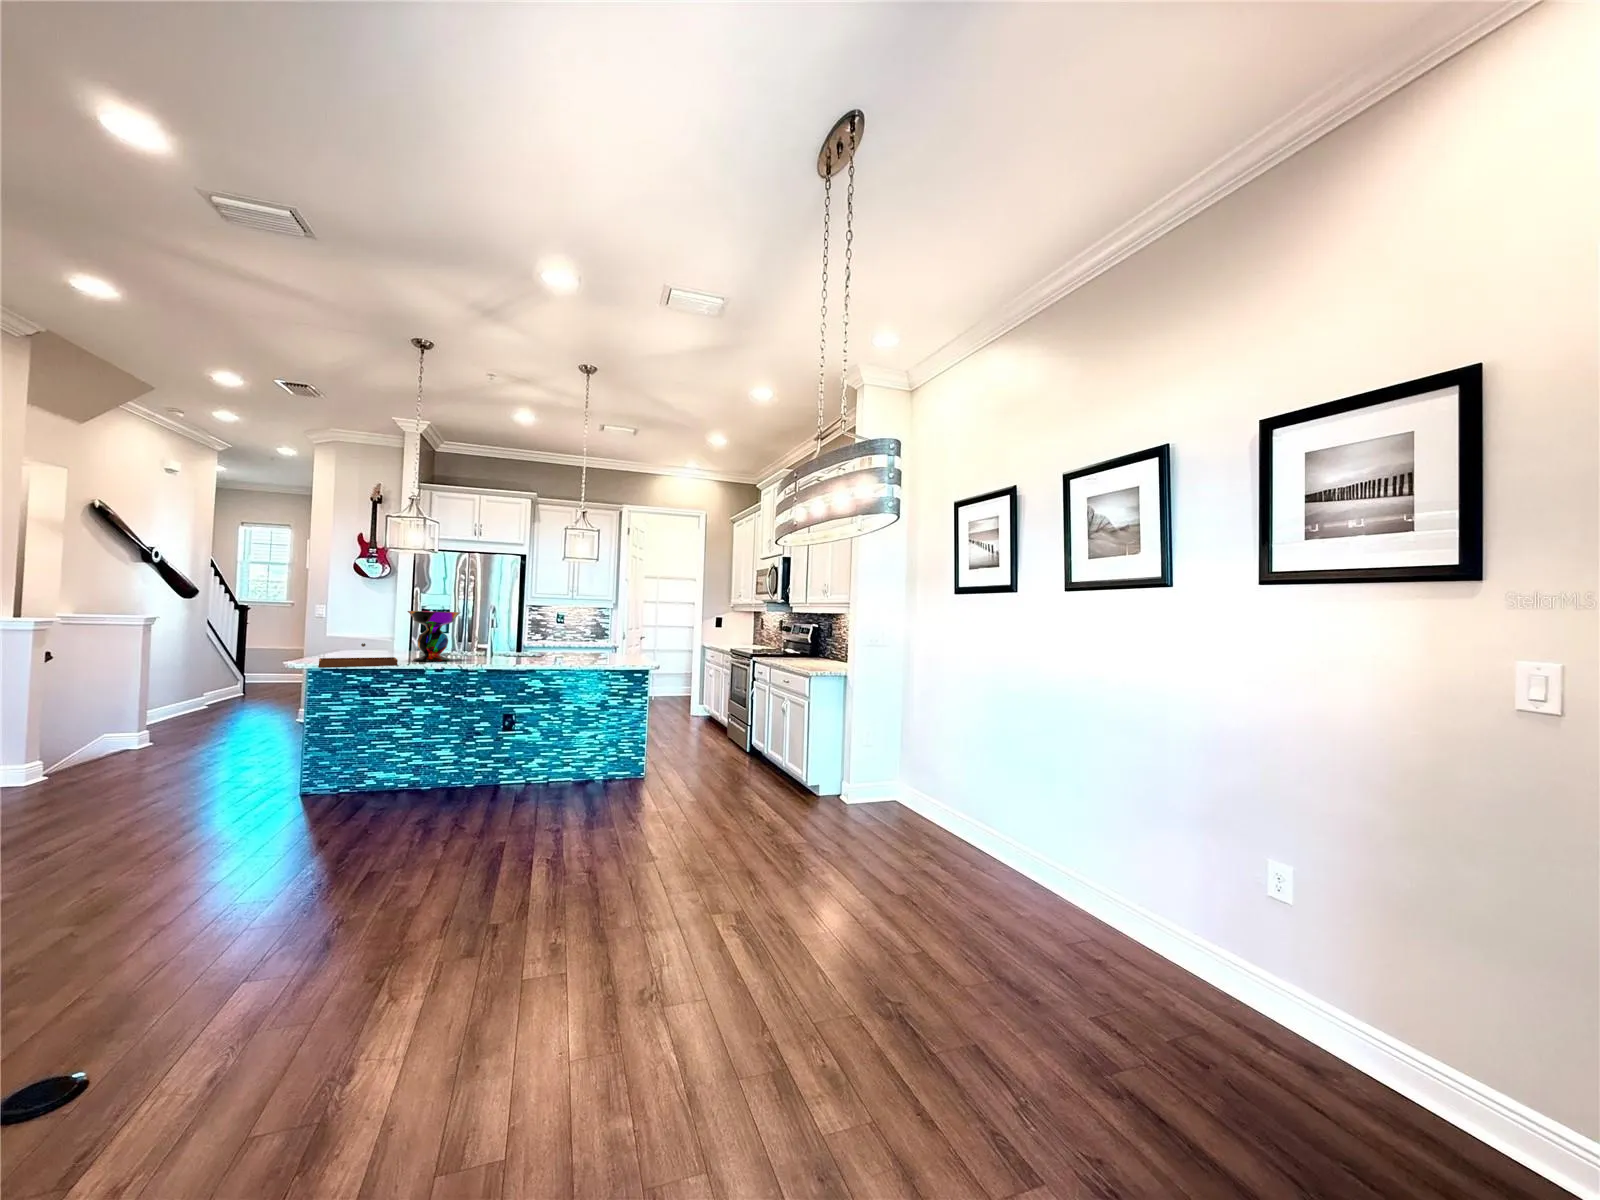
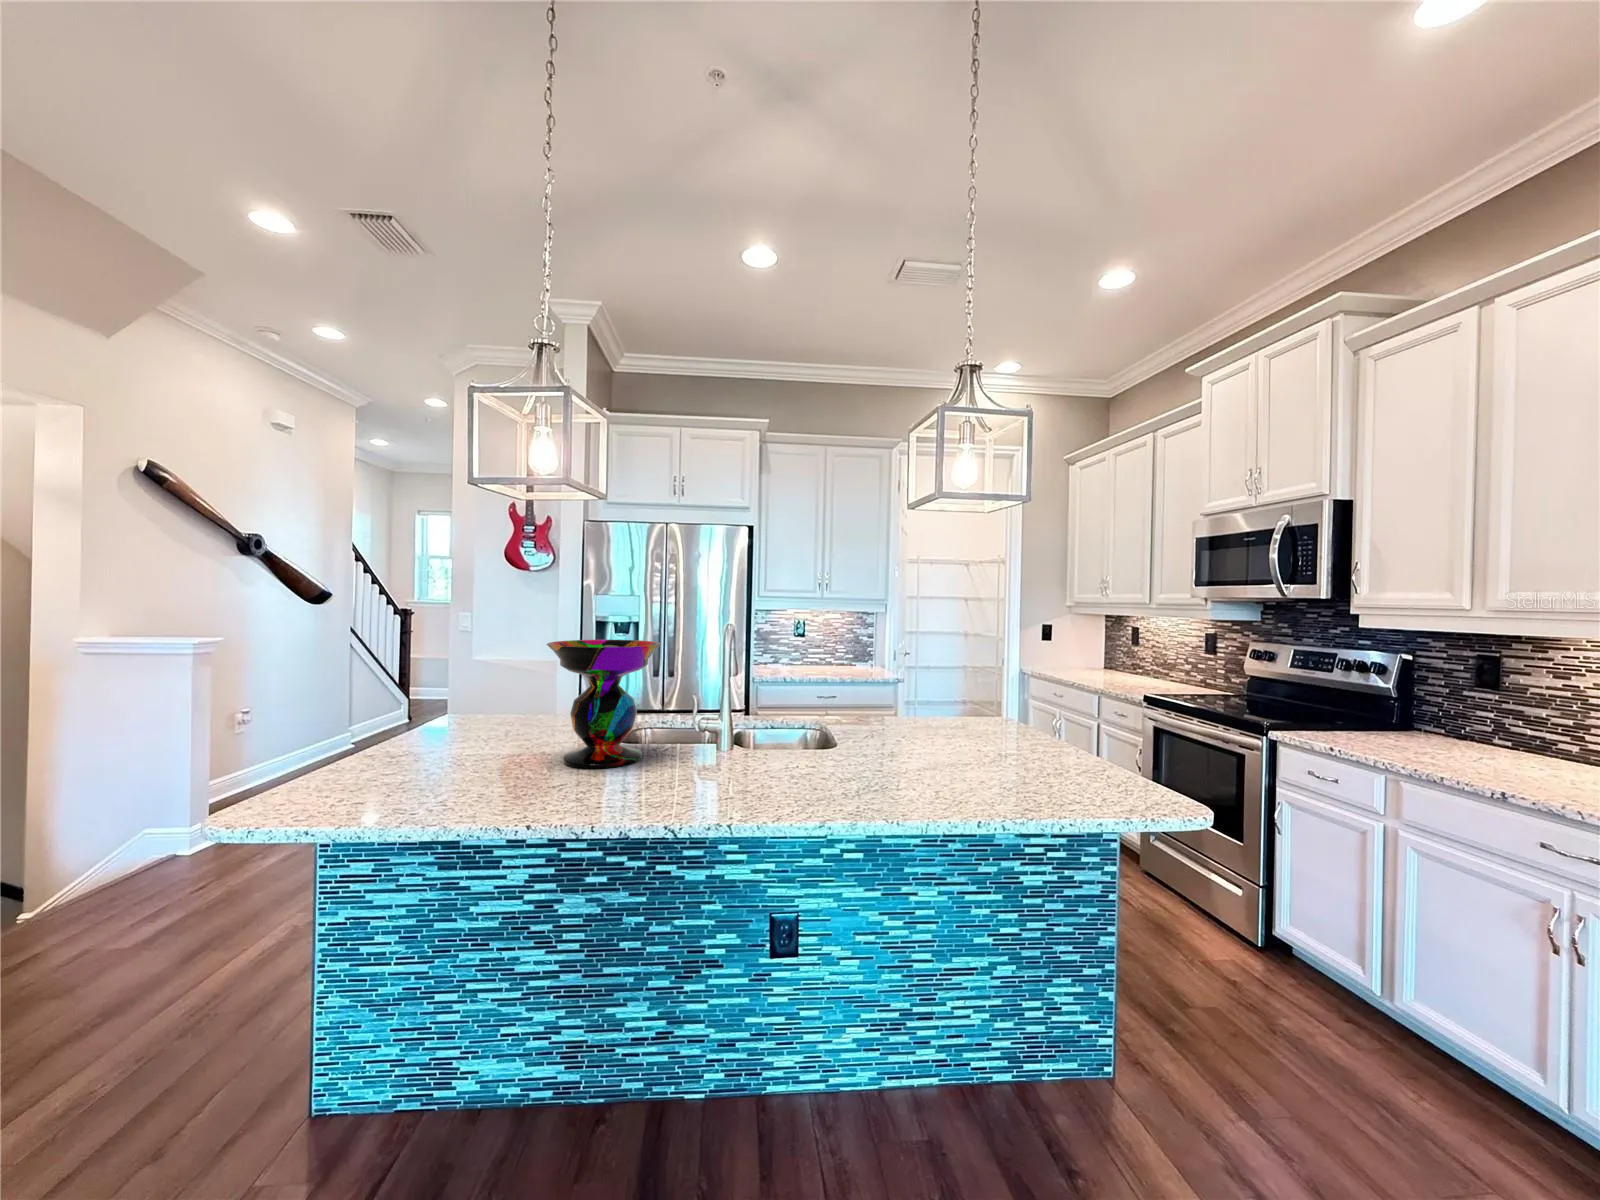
tray: present [319,643,398,667] -> none [307,736,517,820]

